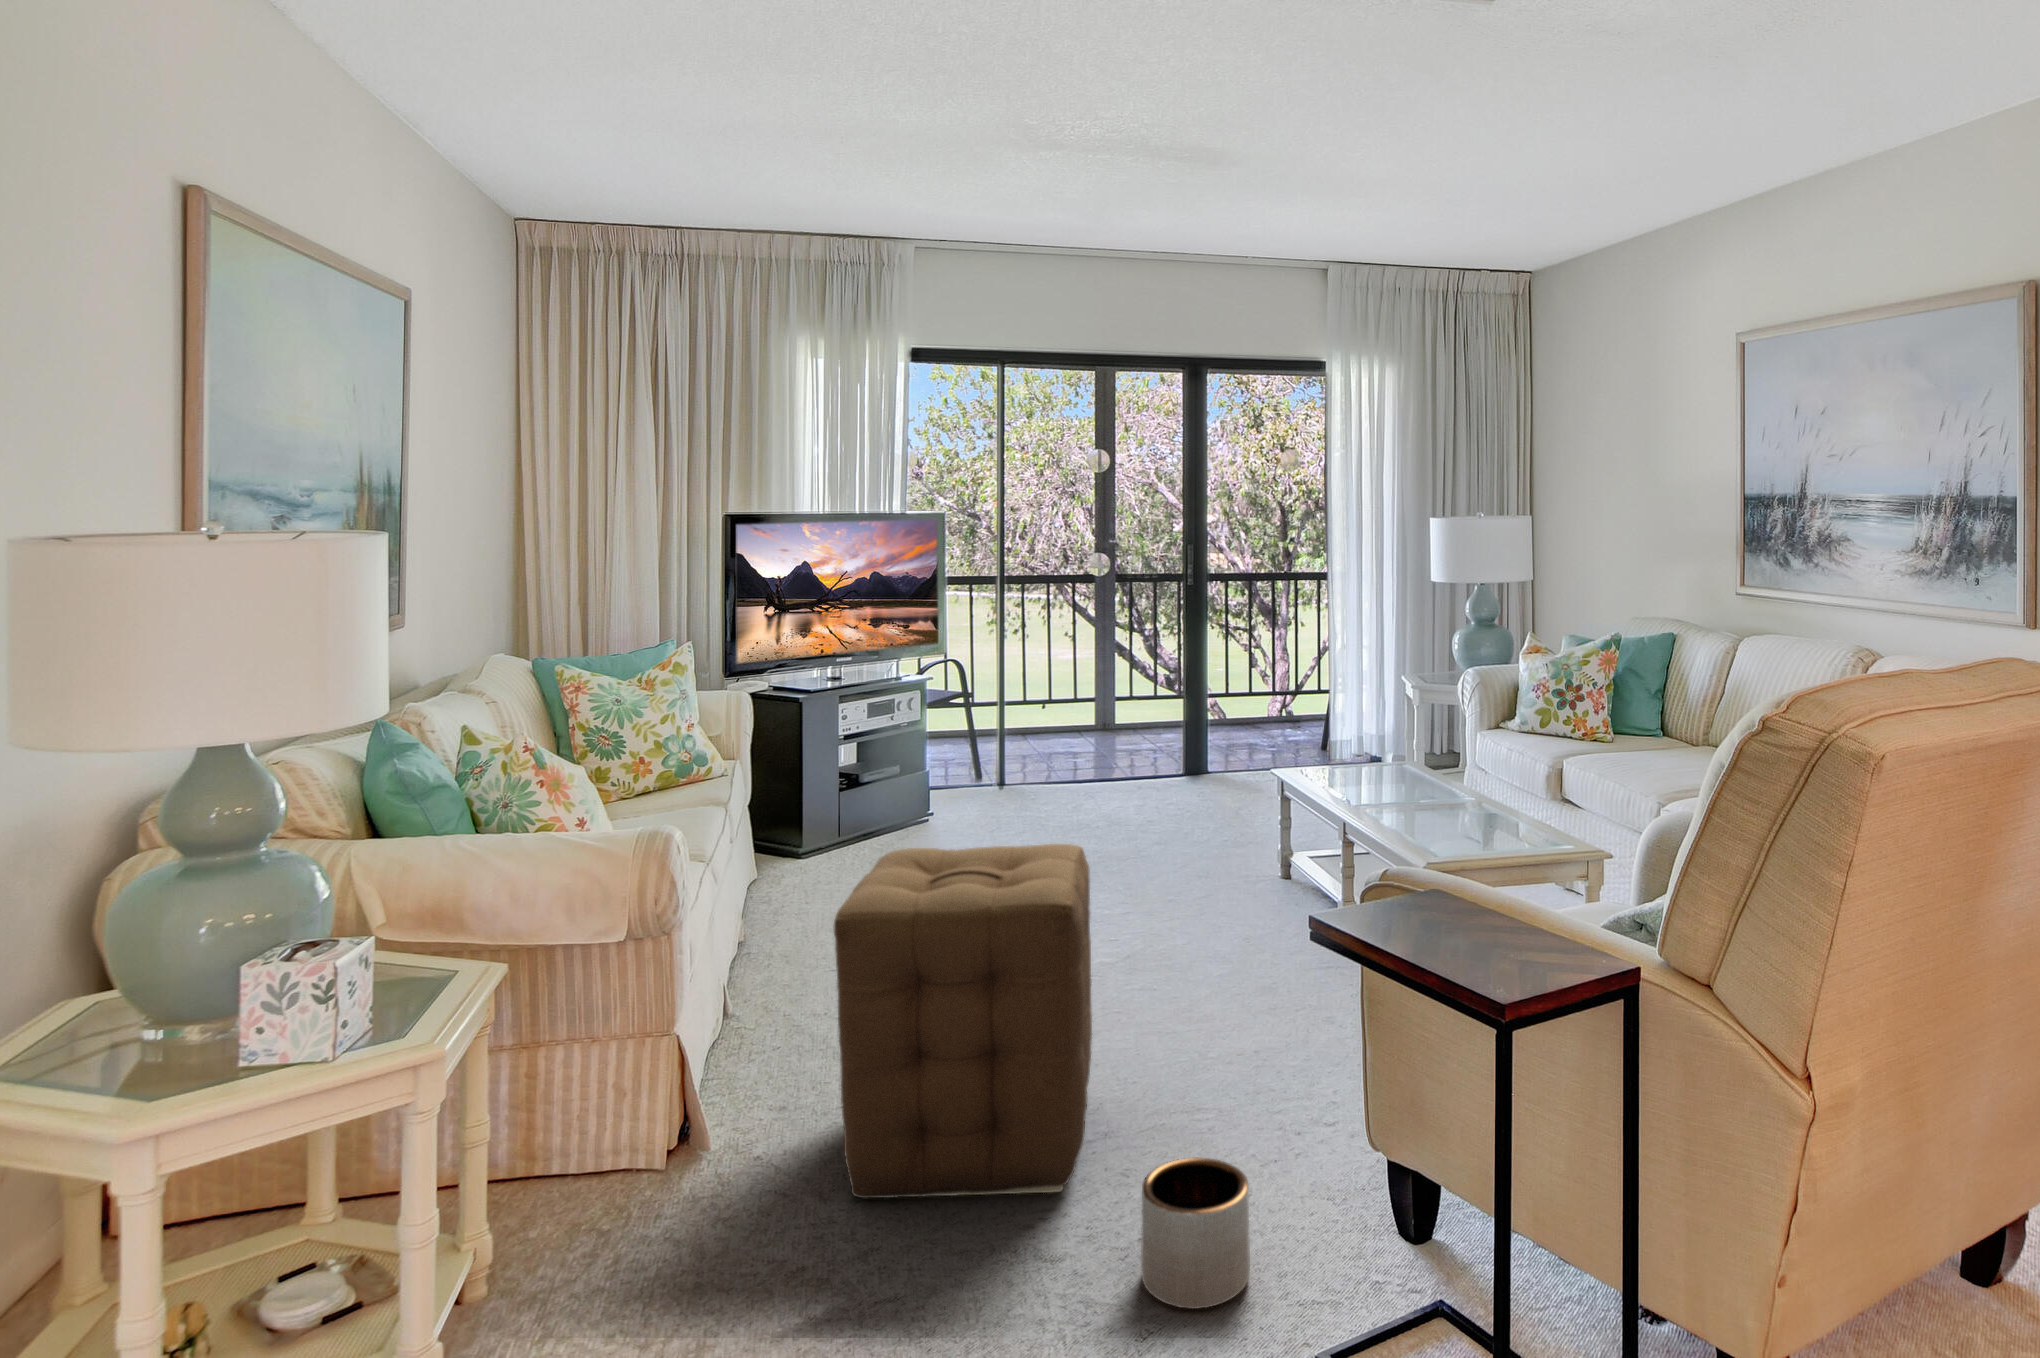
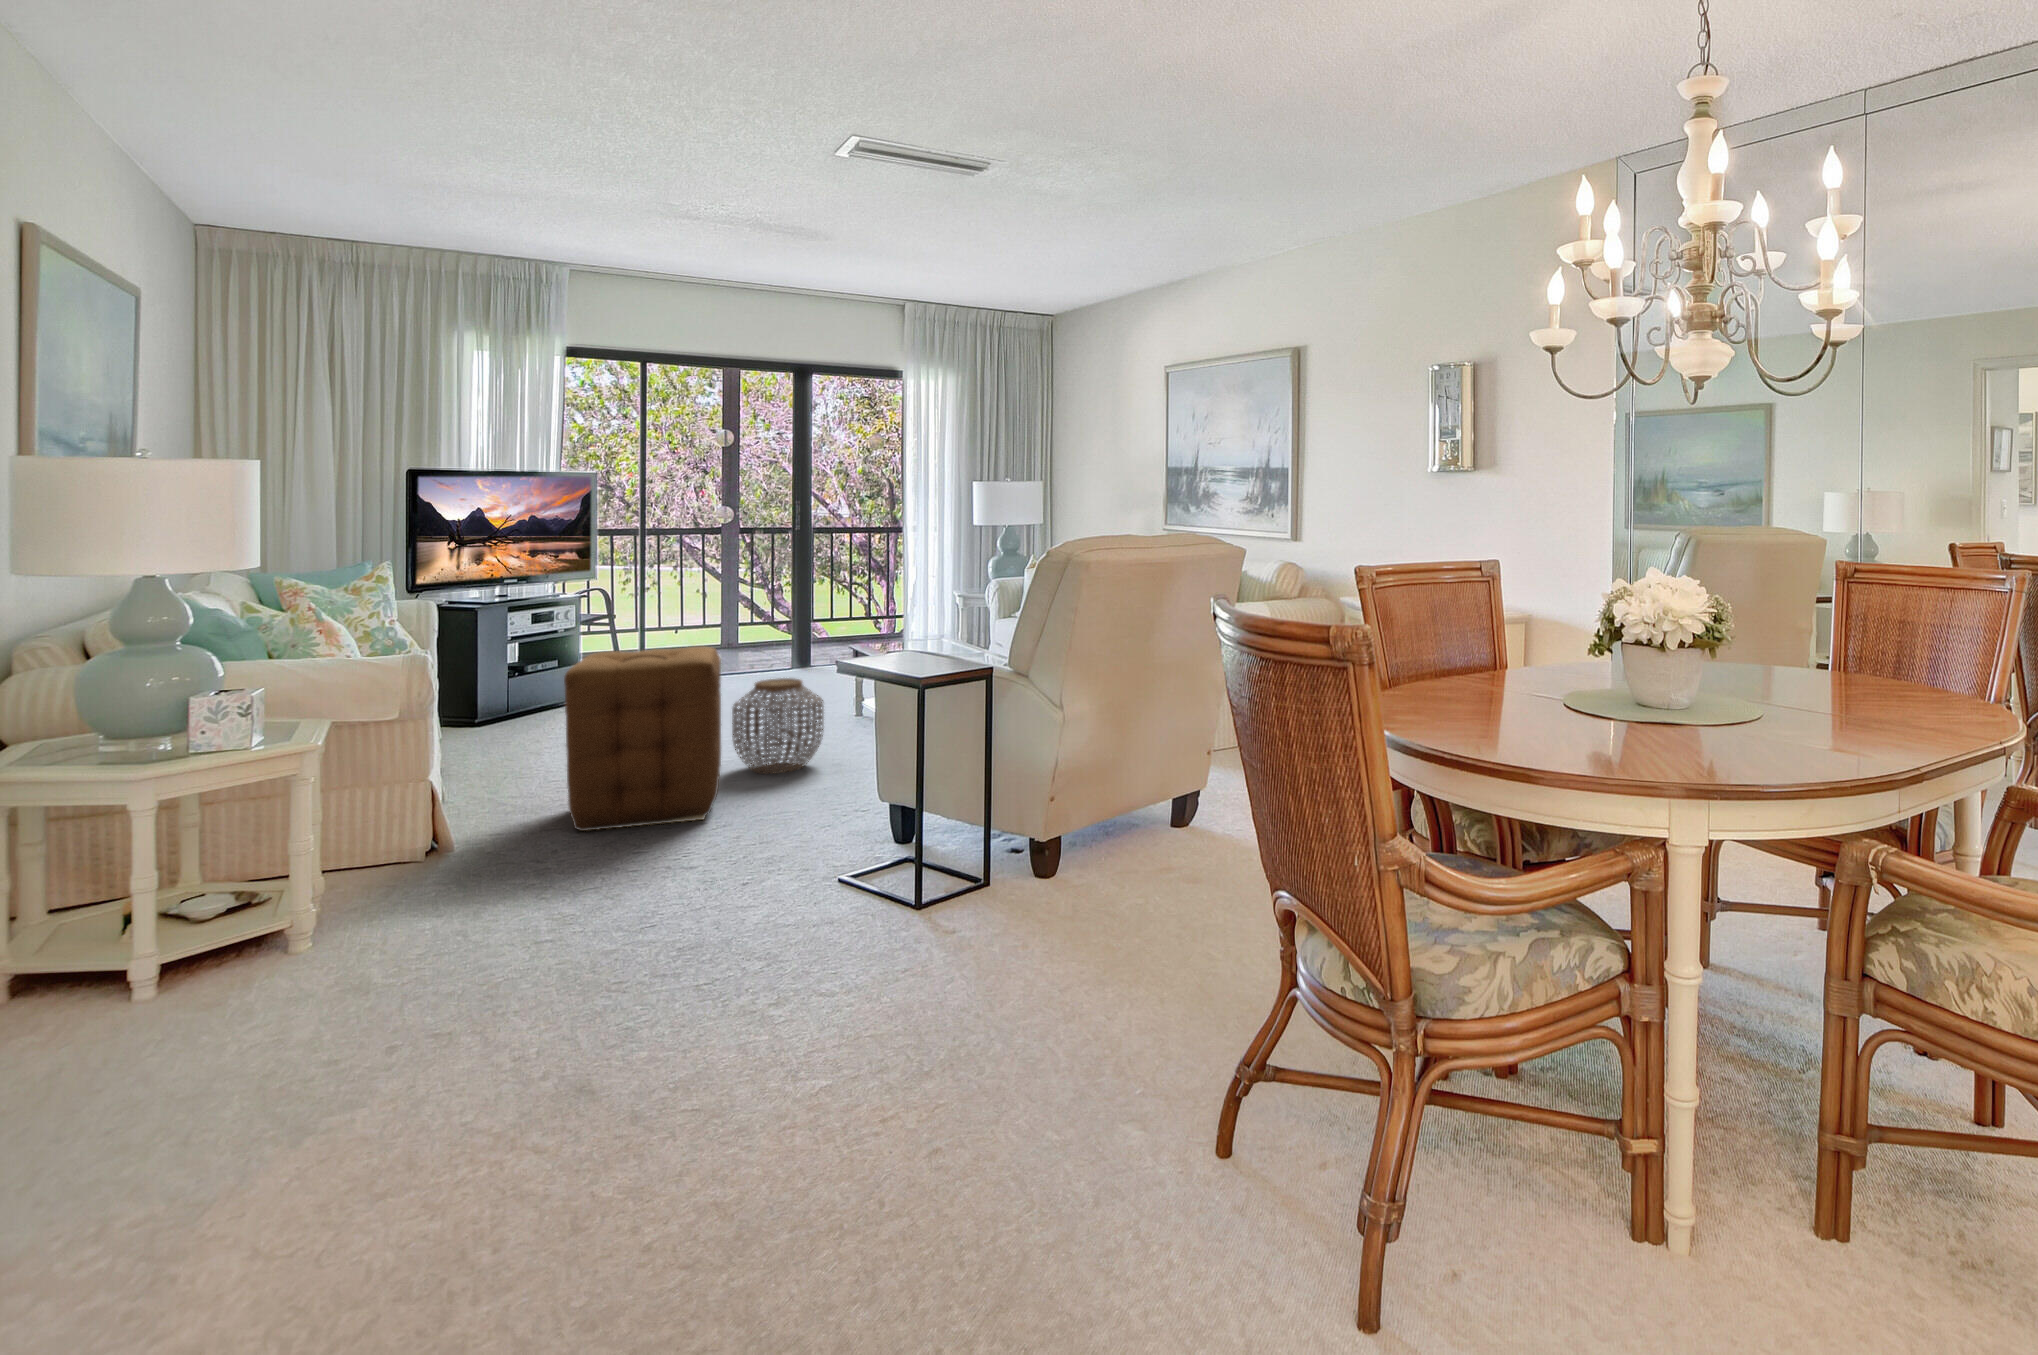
woven basket: none [1110,875,1251,1046] -> present [732,678,824,774]
planter: present [1141,1158,1250,1309] -> none [751,780,810,841]

